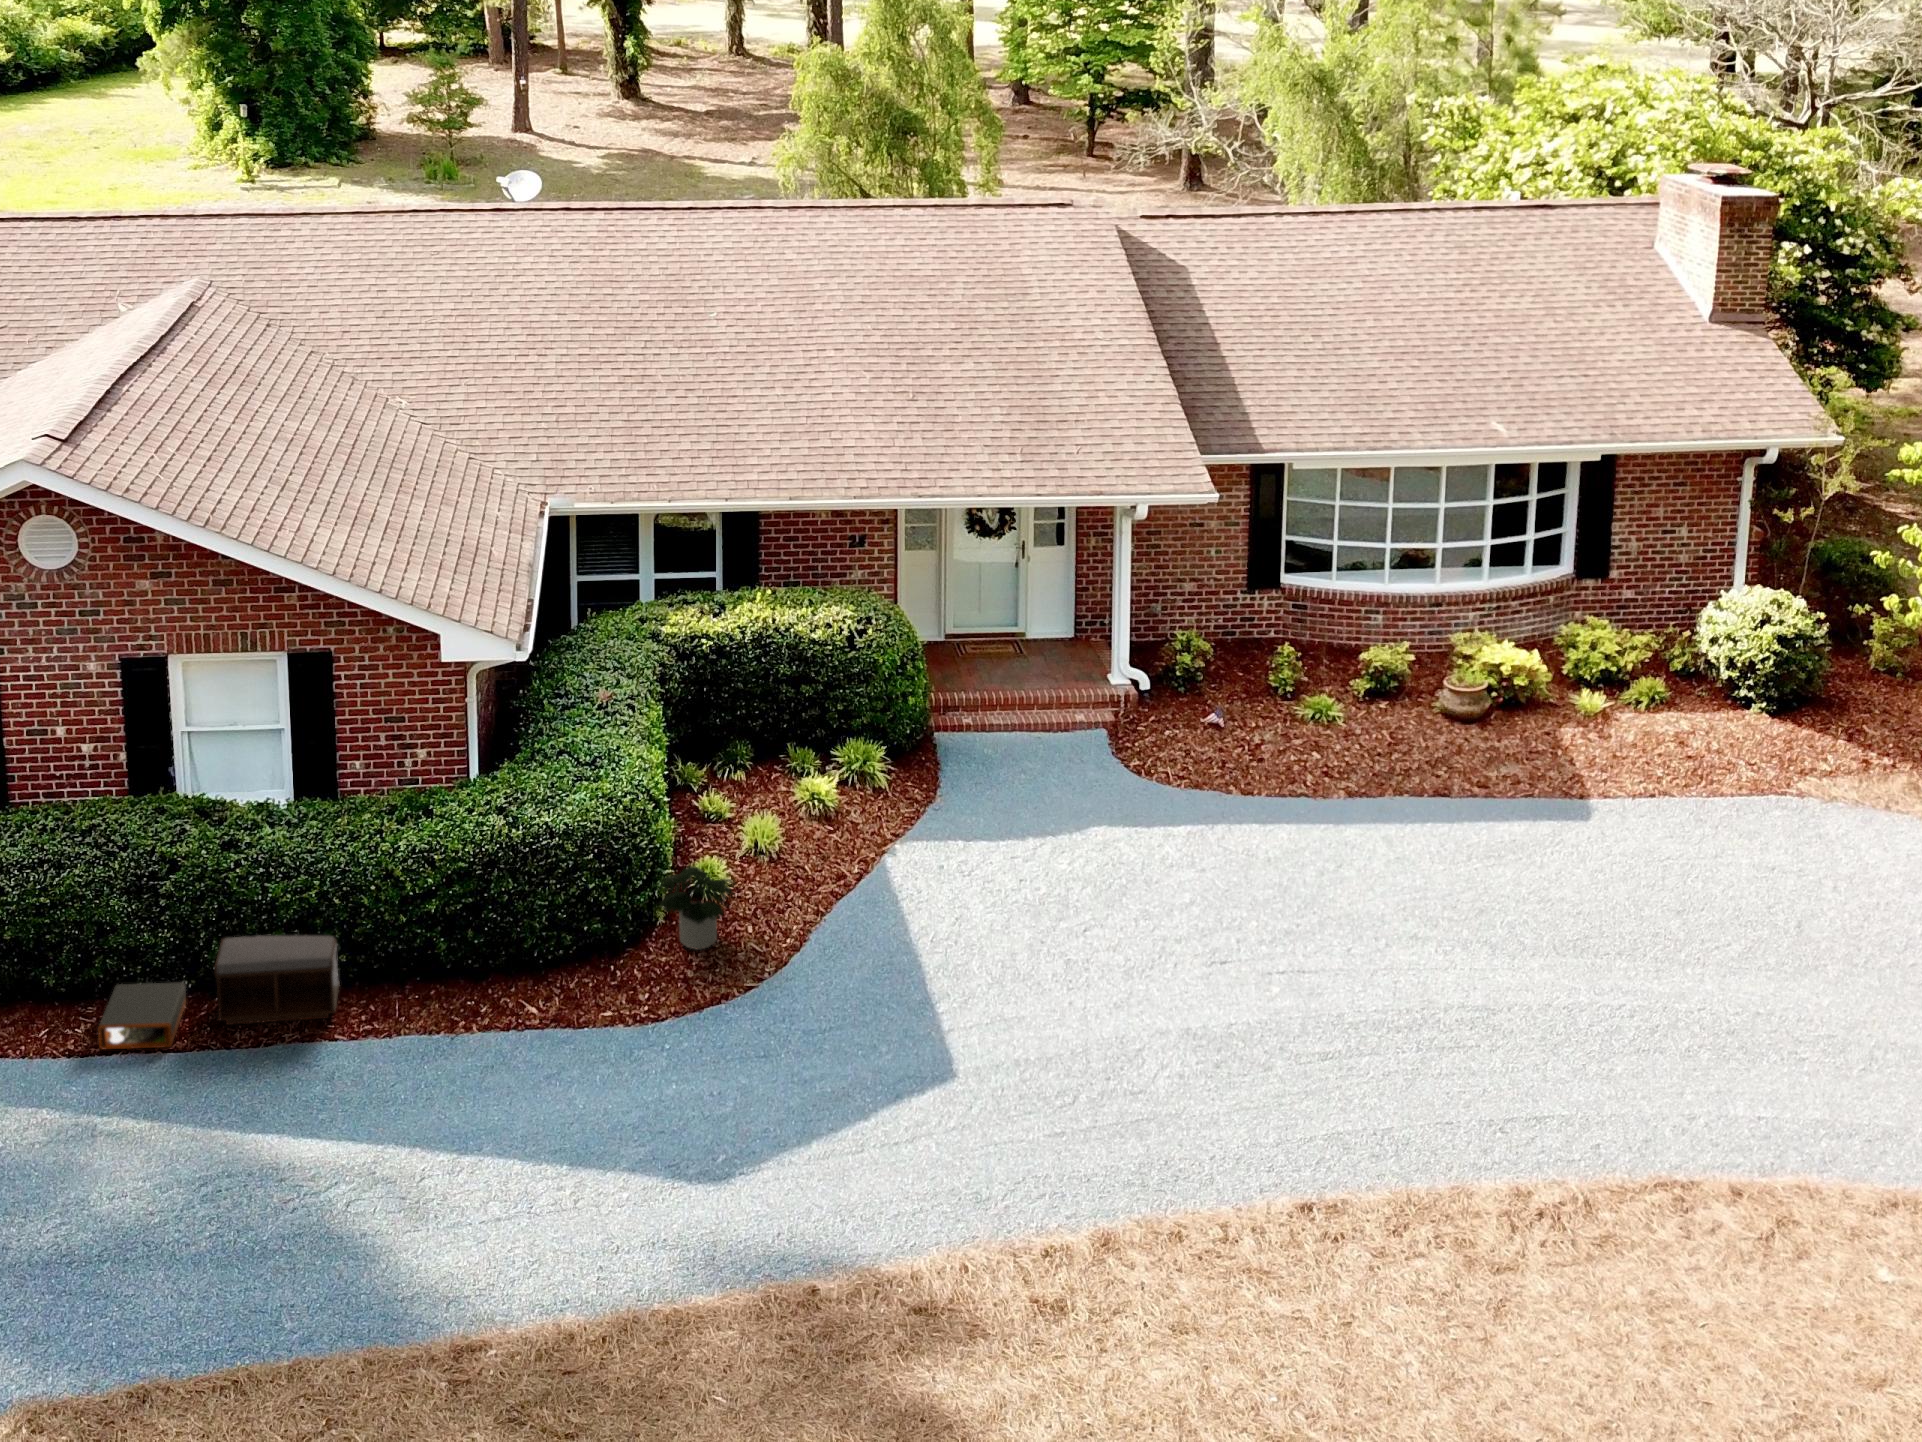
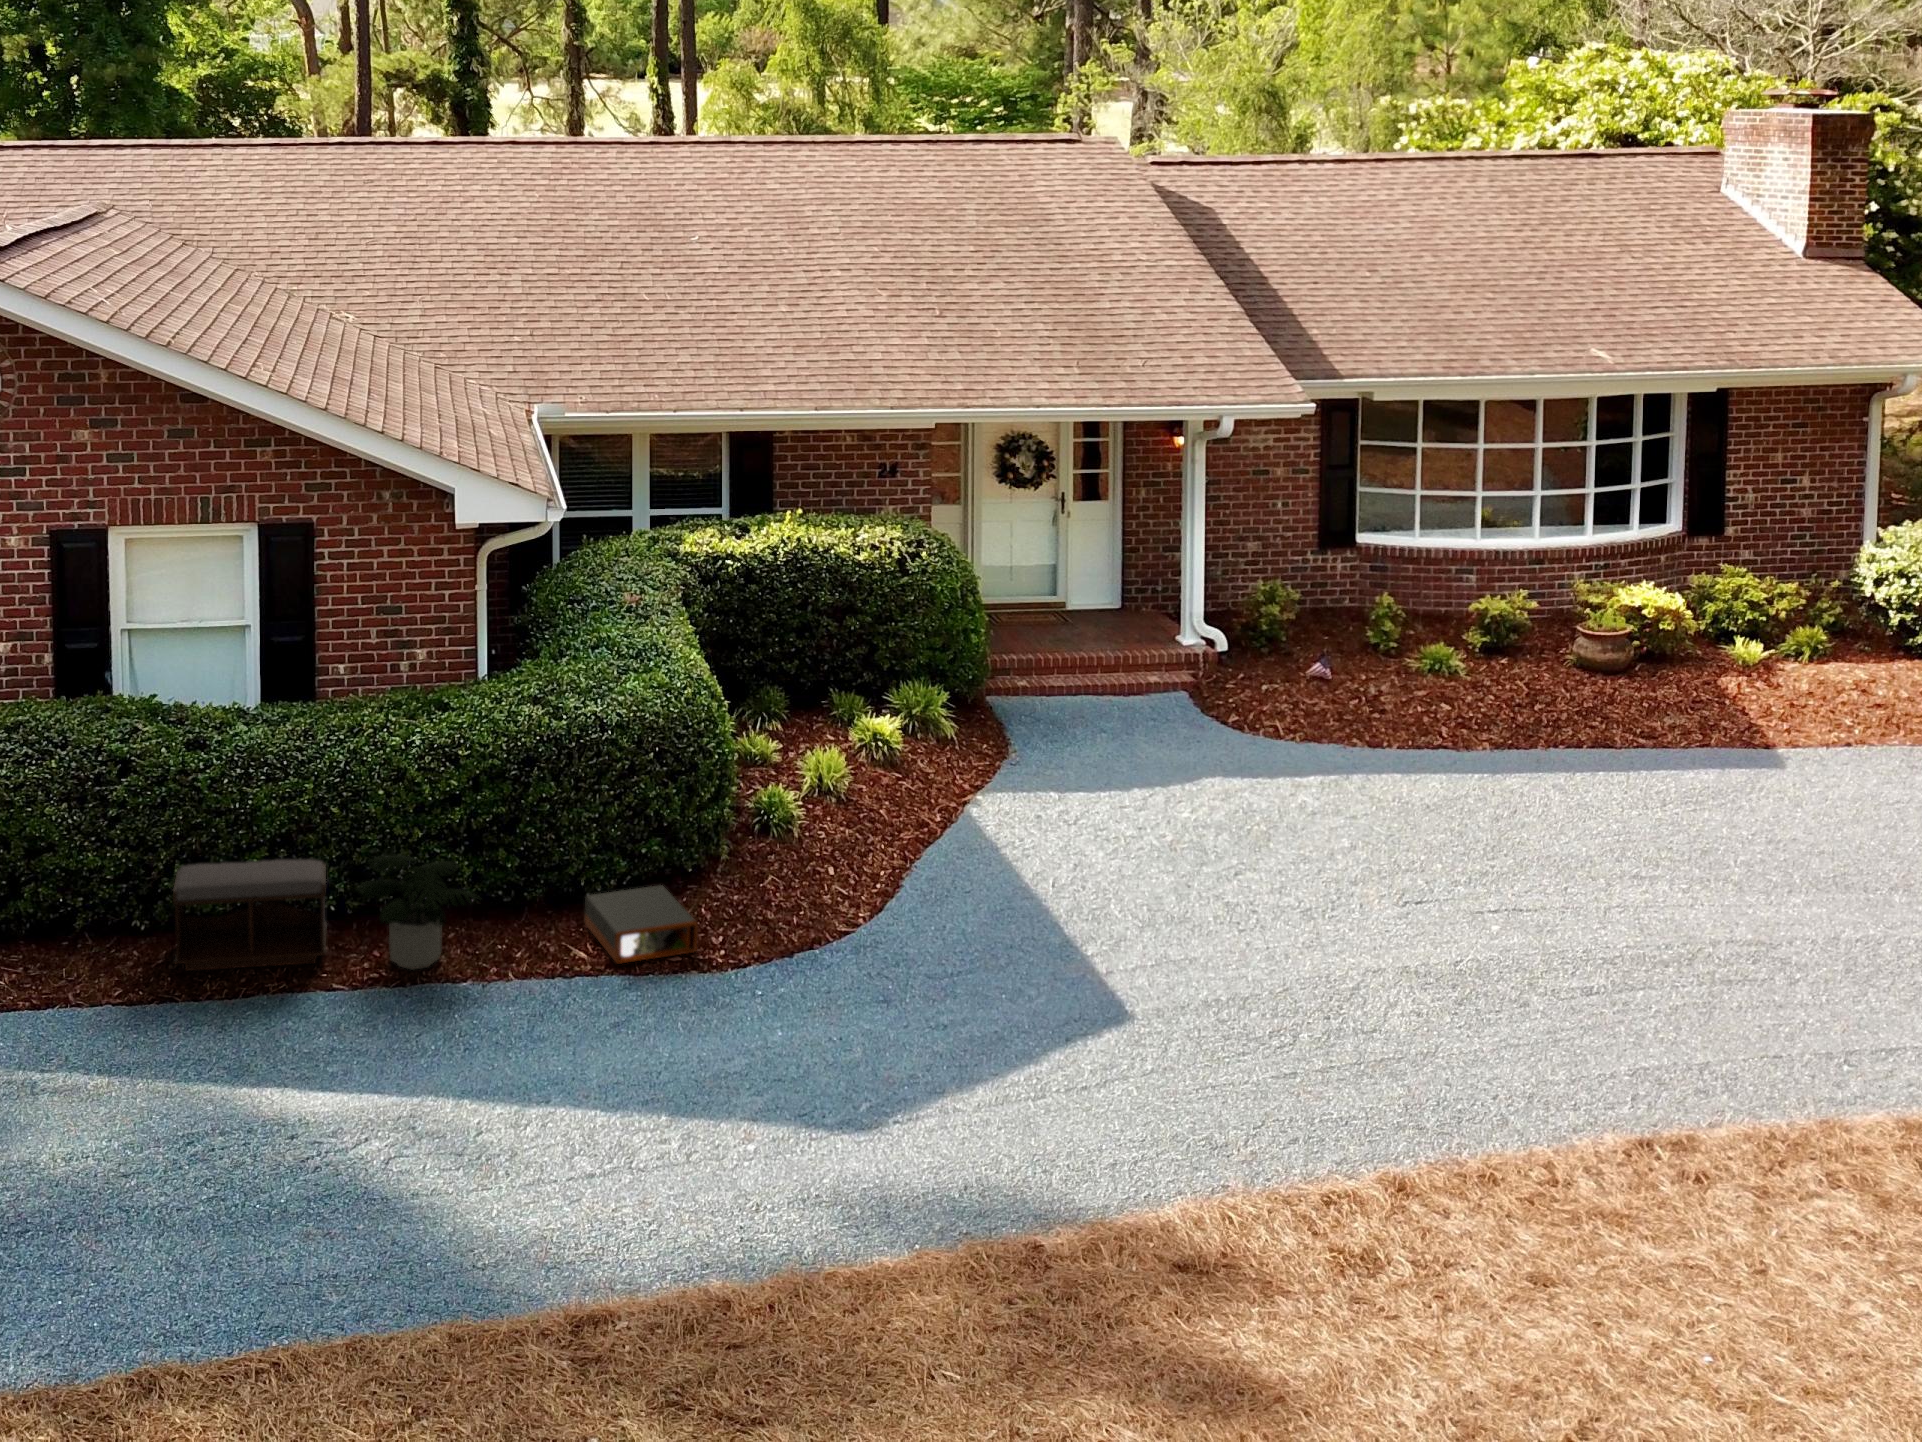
potted plant: present [657,866,735,950] -> present [356,855,481,970]
storage box: present [98,983,186,1050] -> present [585,885,698,964]

